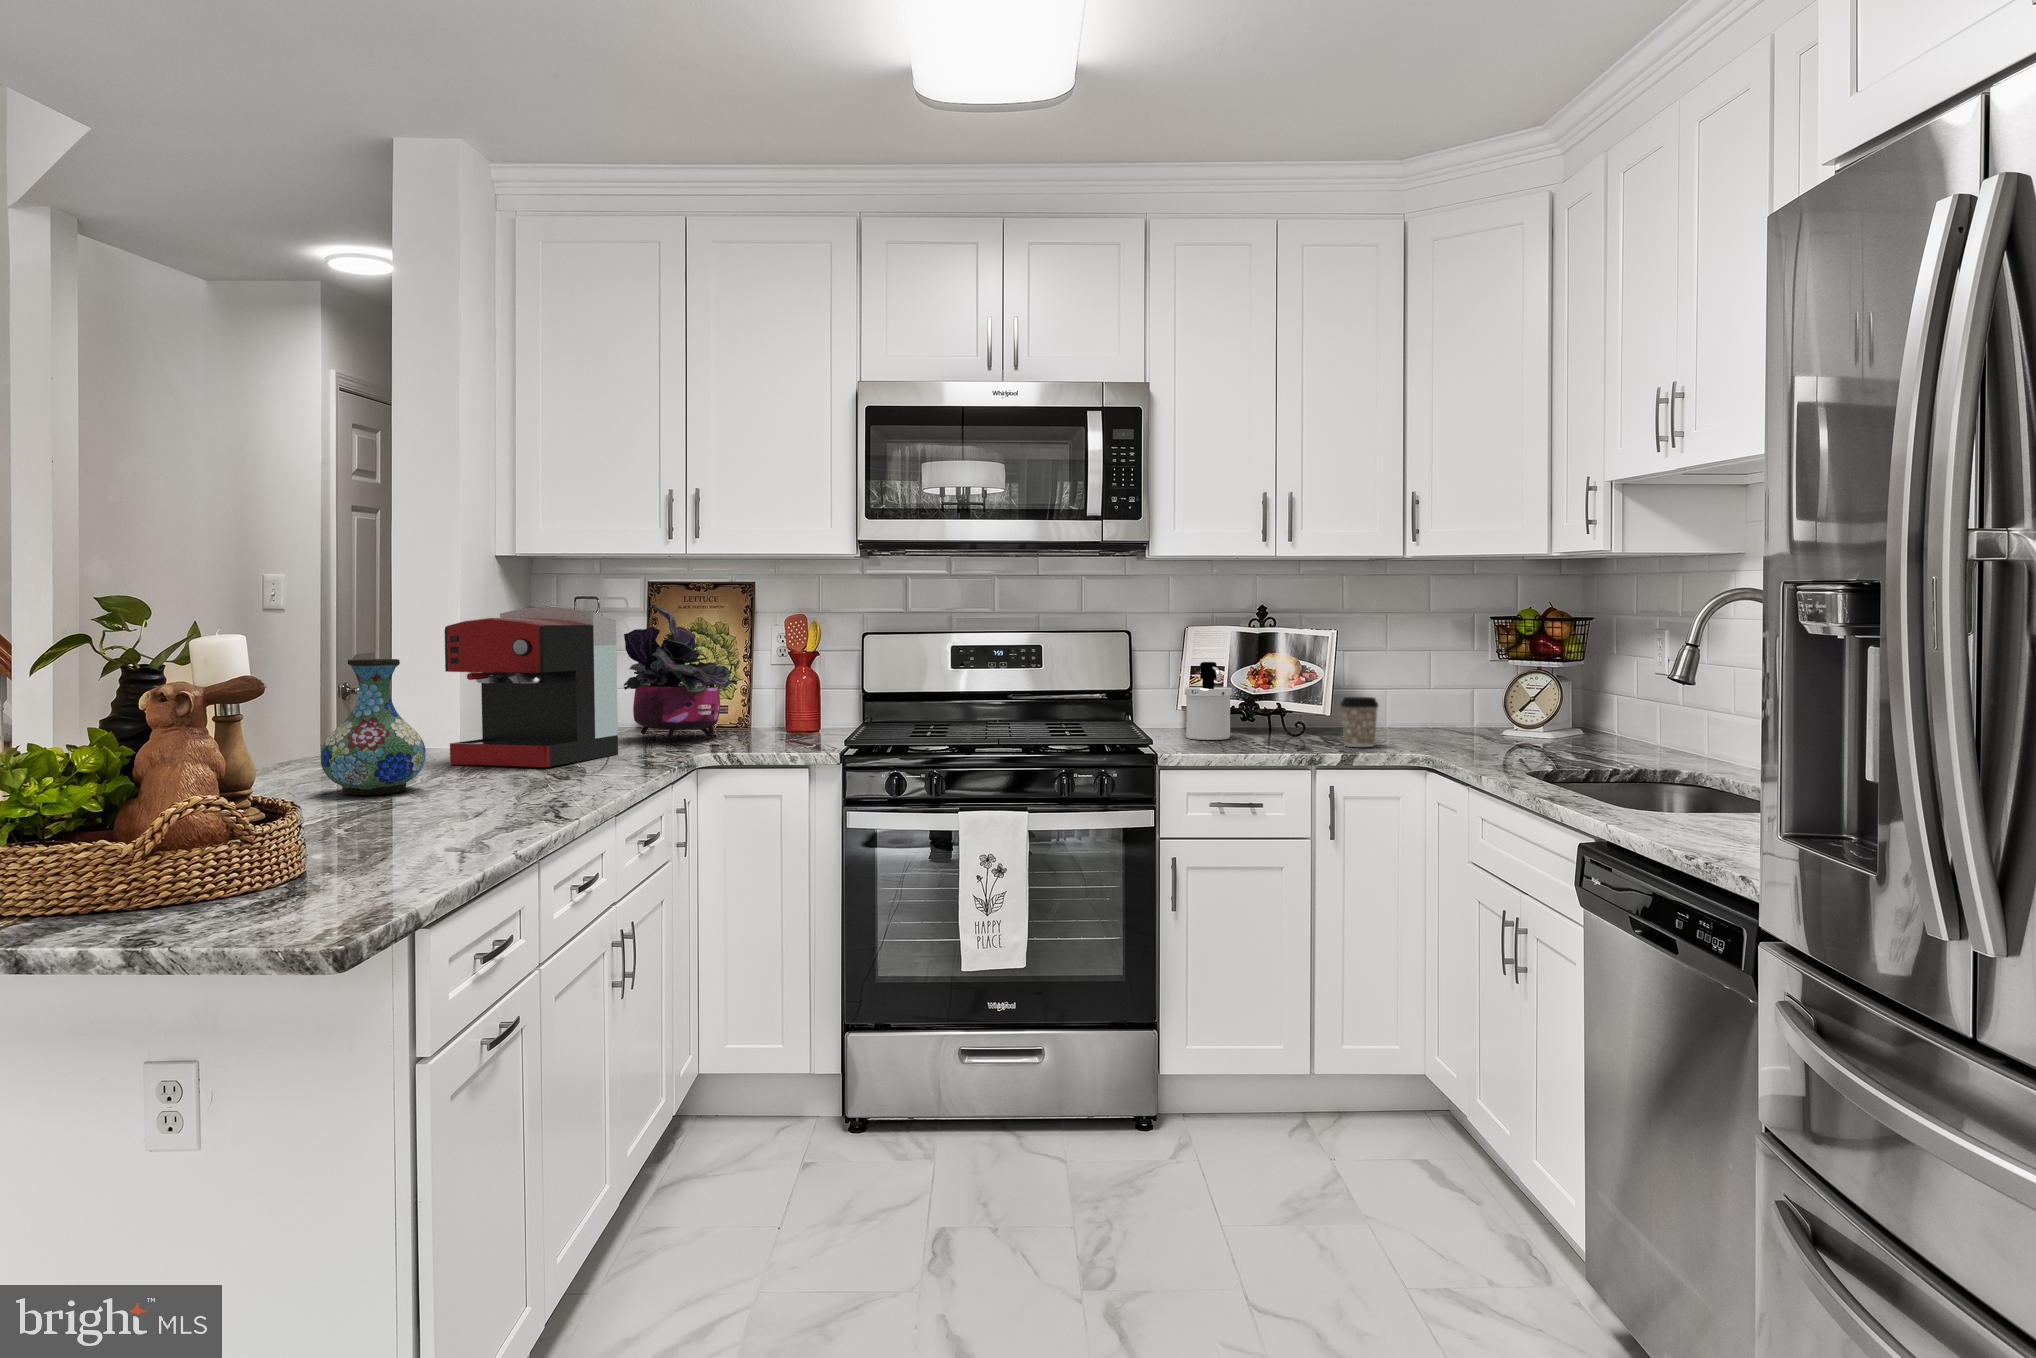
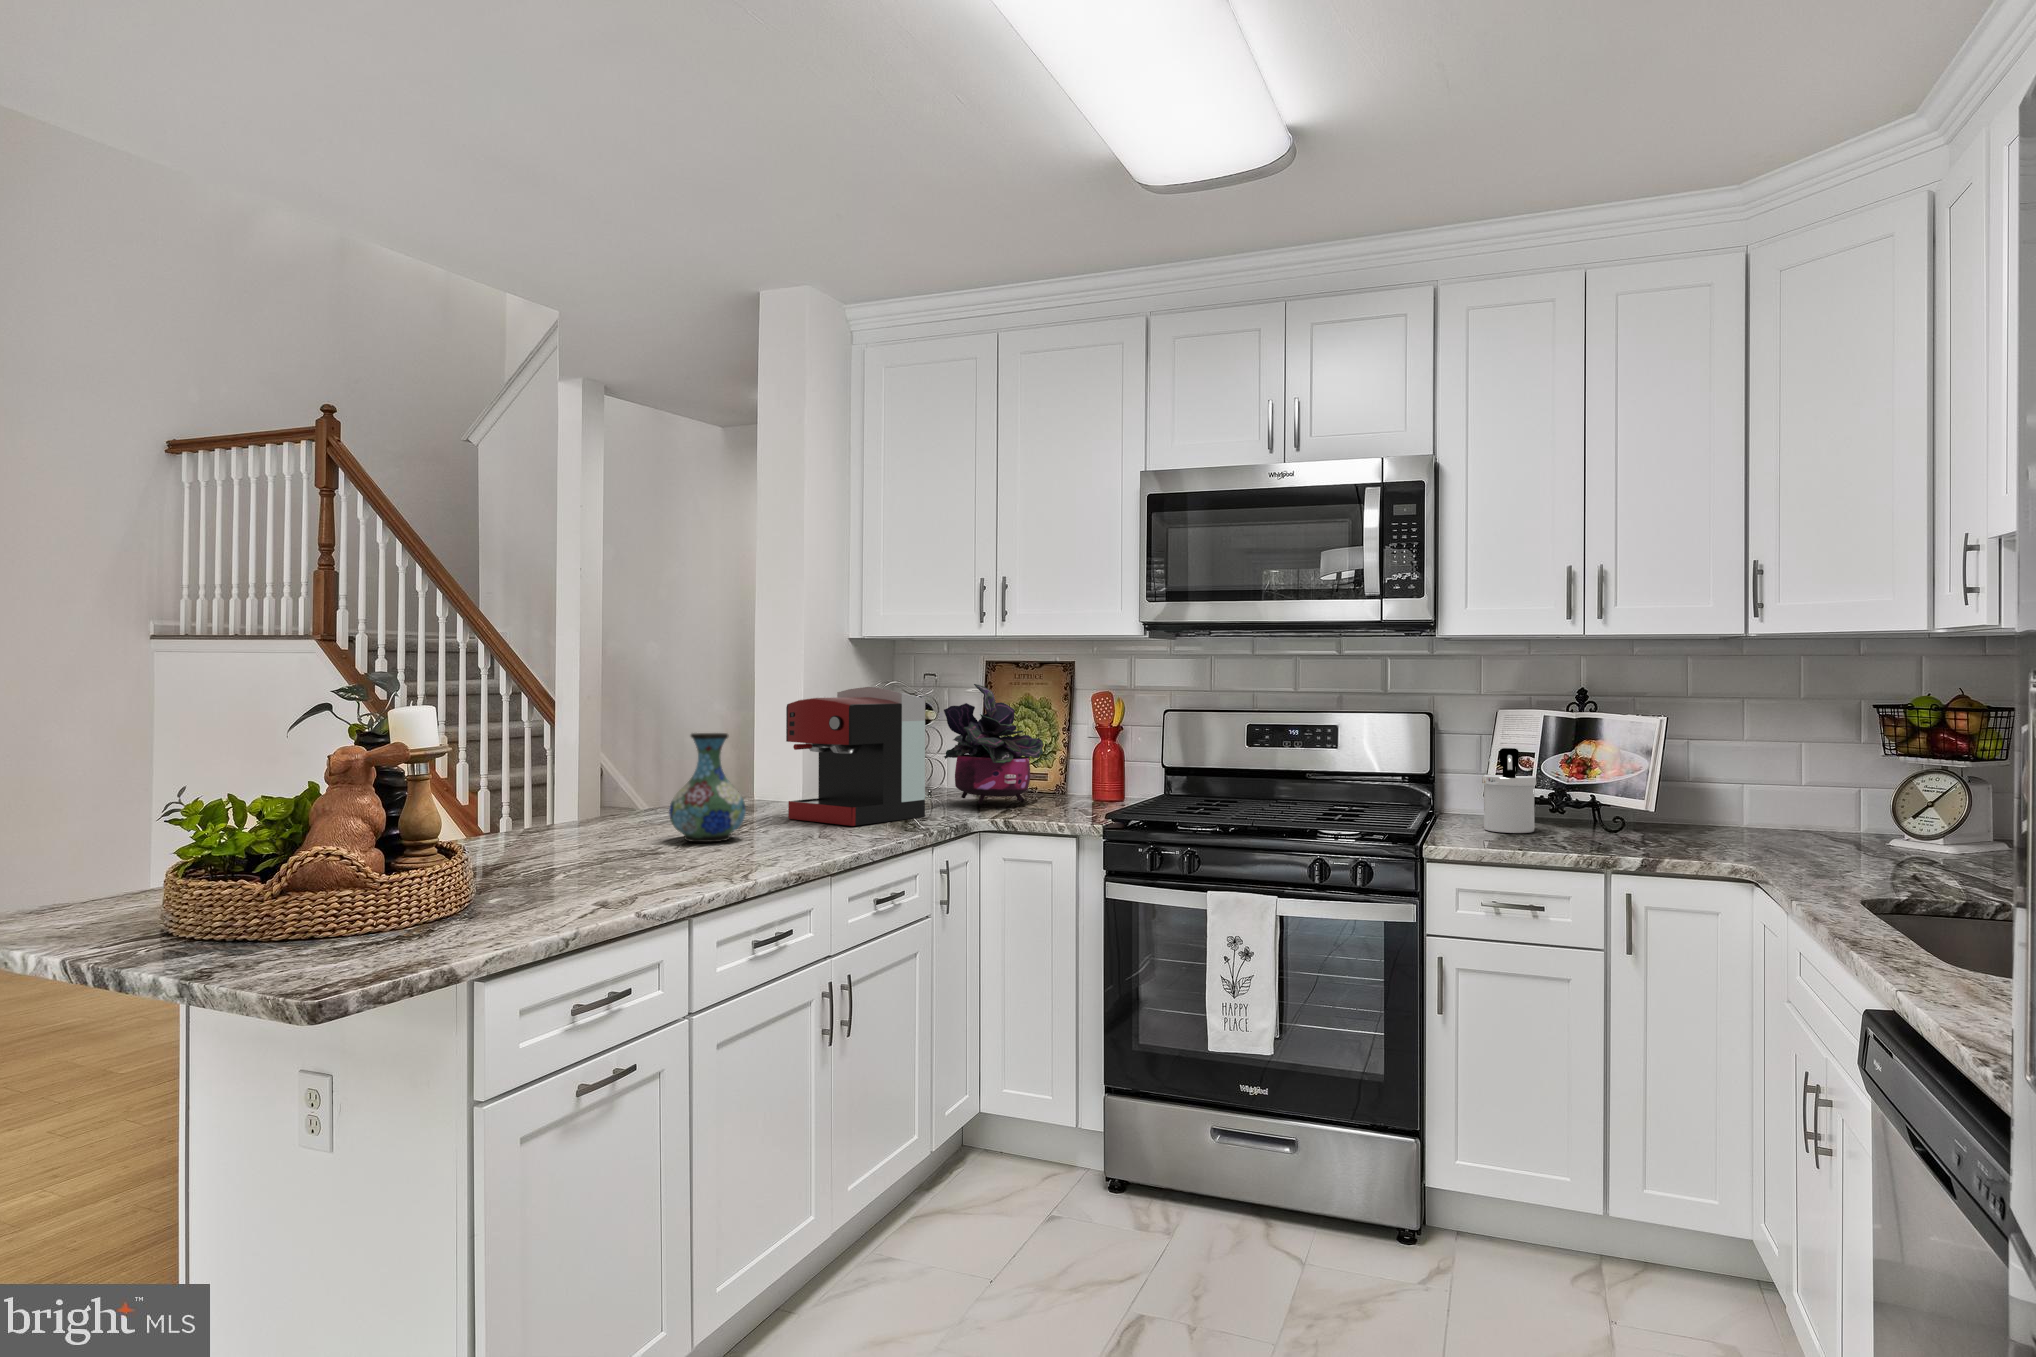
coffee cup: present [1341,697,1378,747] -> none [1653,793,1701,852]

